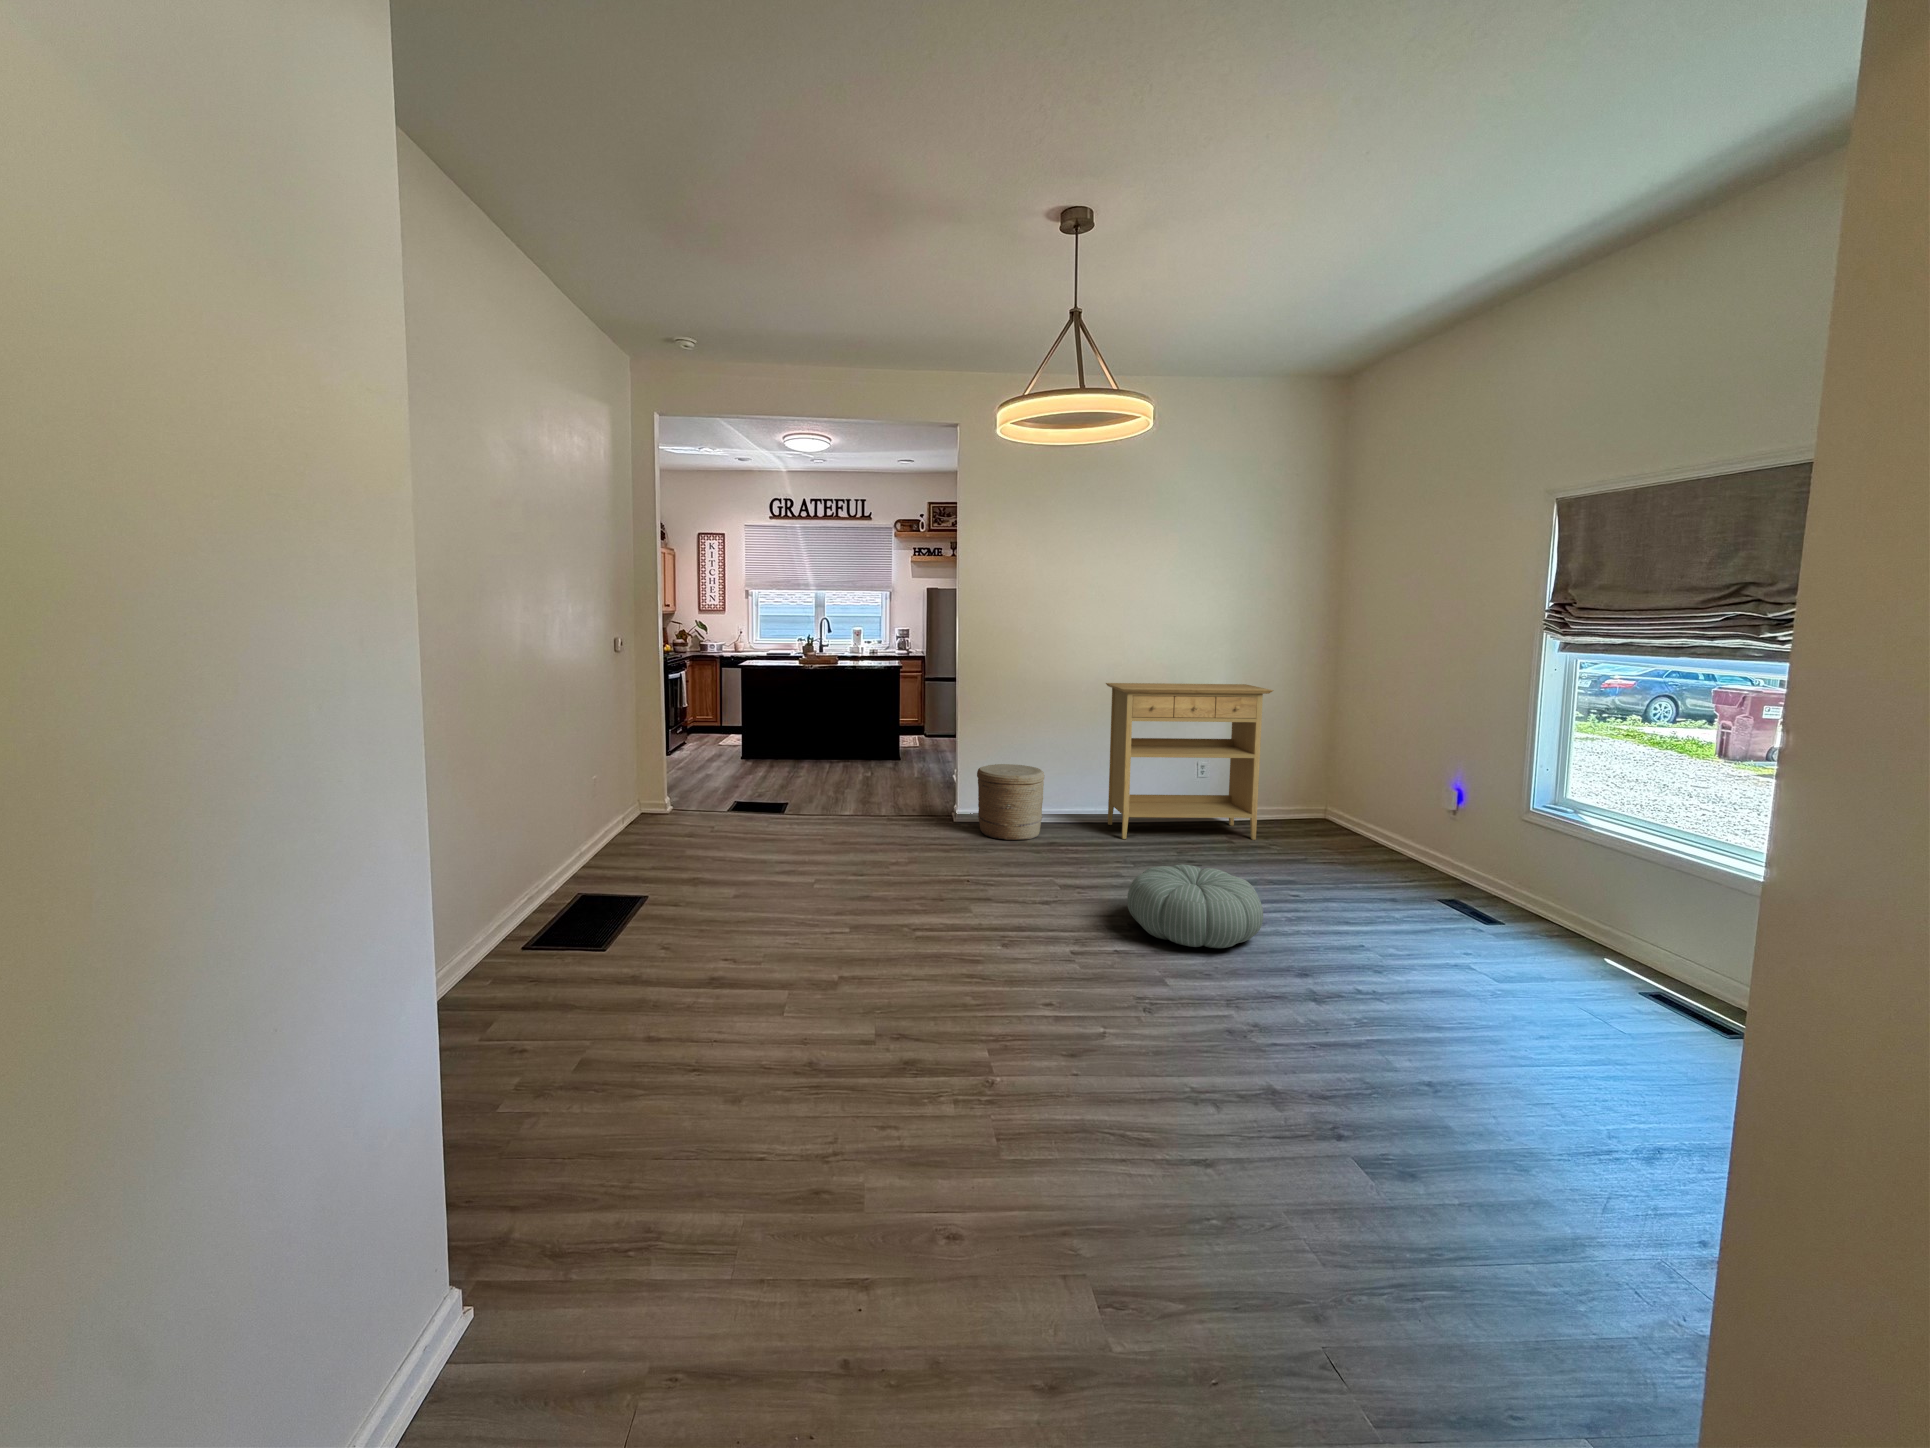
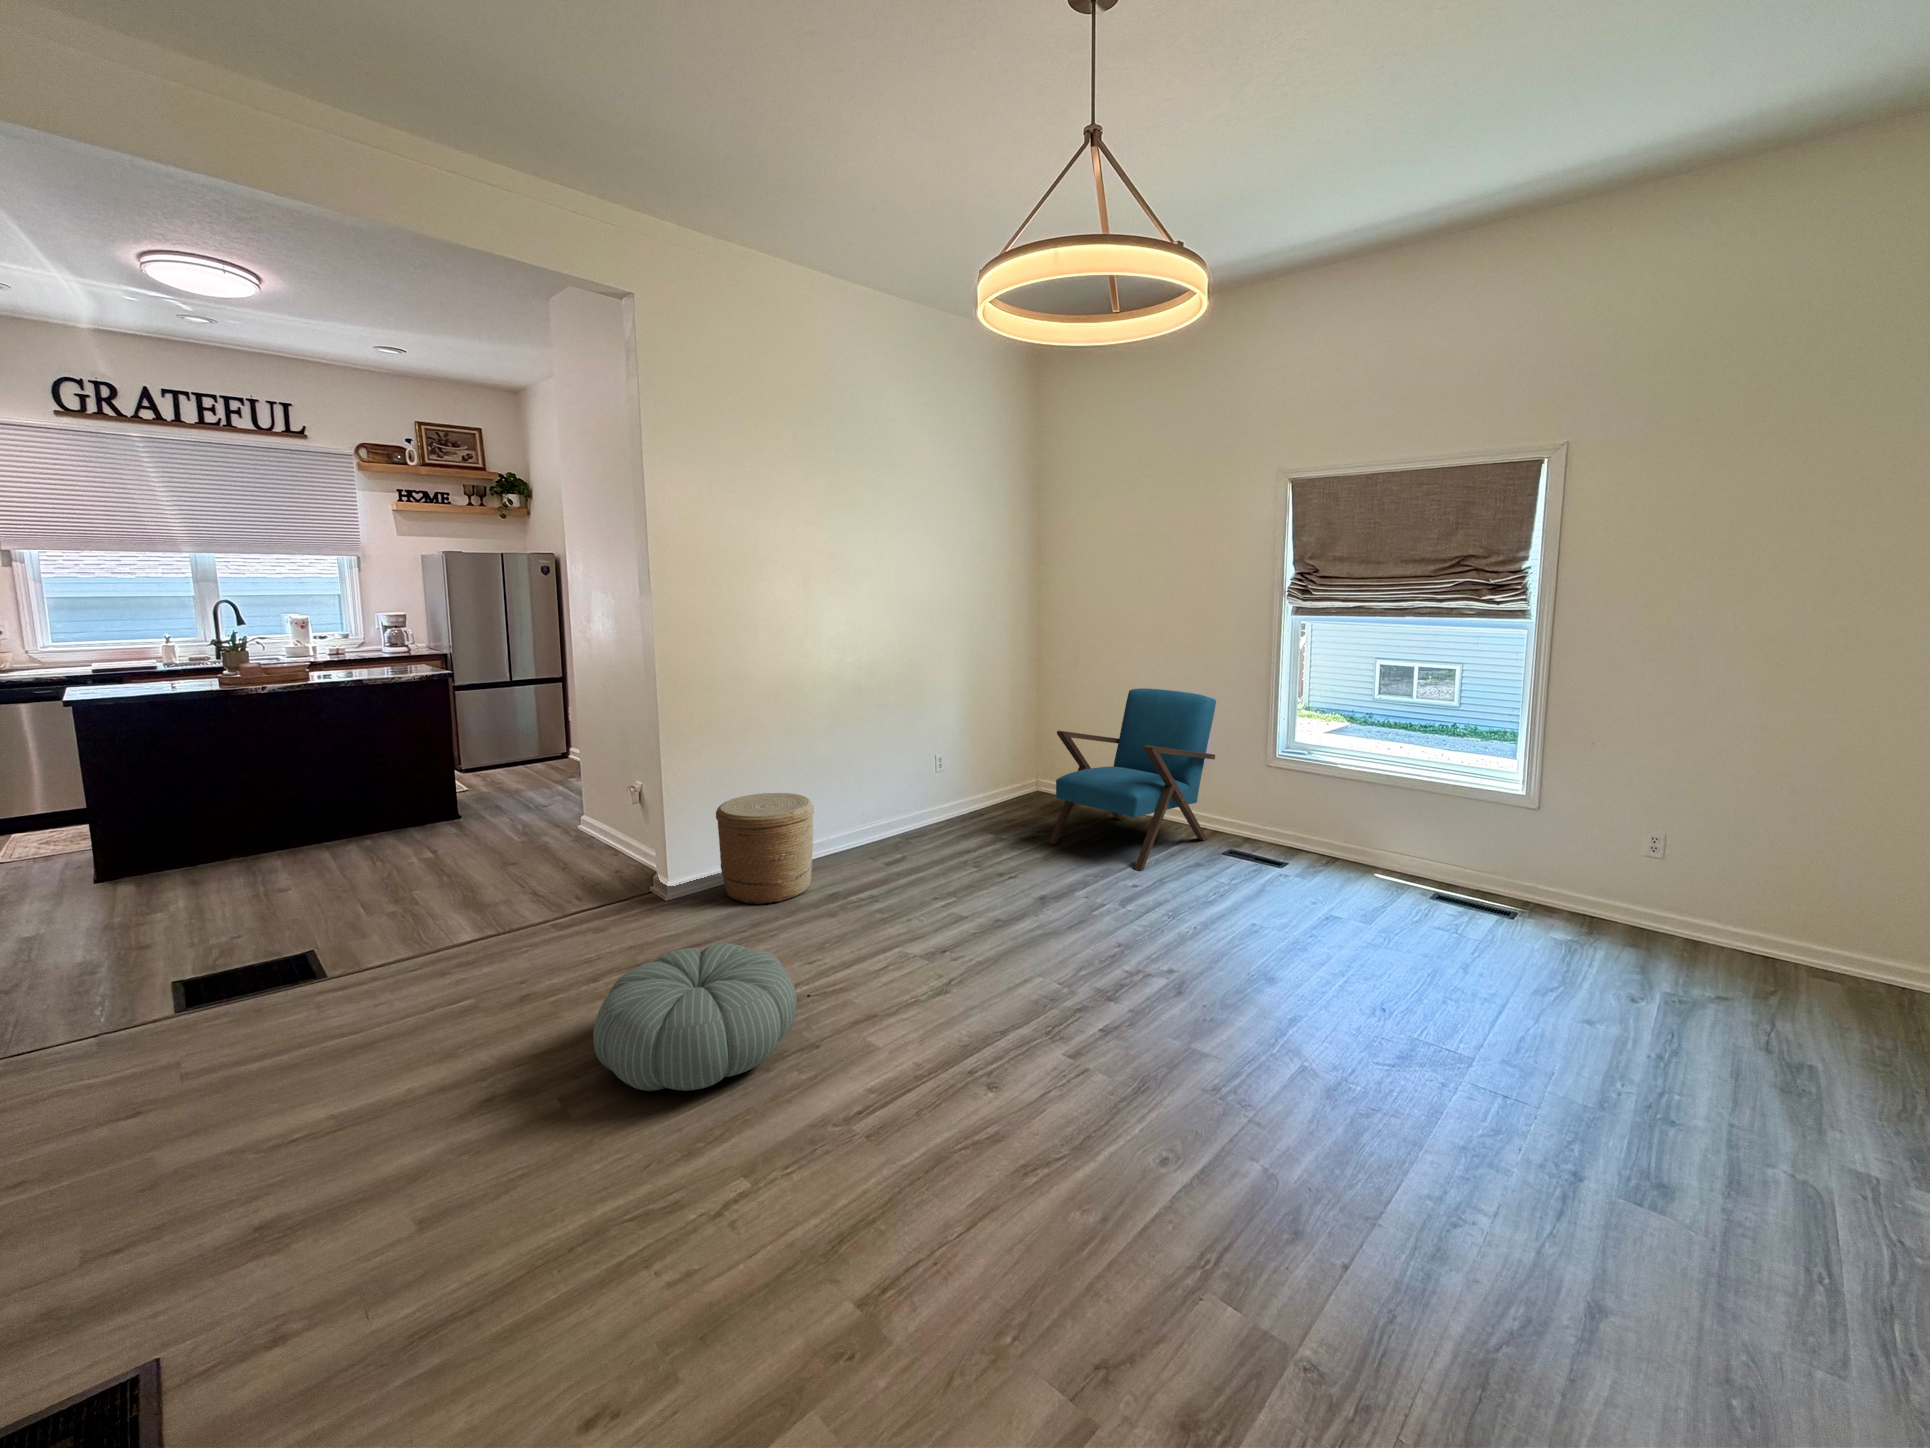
console table: present [1106,683,1273,840] -> none [851,660,1025,858]
armchair: none [1261,725,1471,894] -> present [1048,688,1216,870]
pouf: present [1127,865,1263,948] -> present [593,943,797,1091]

